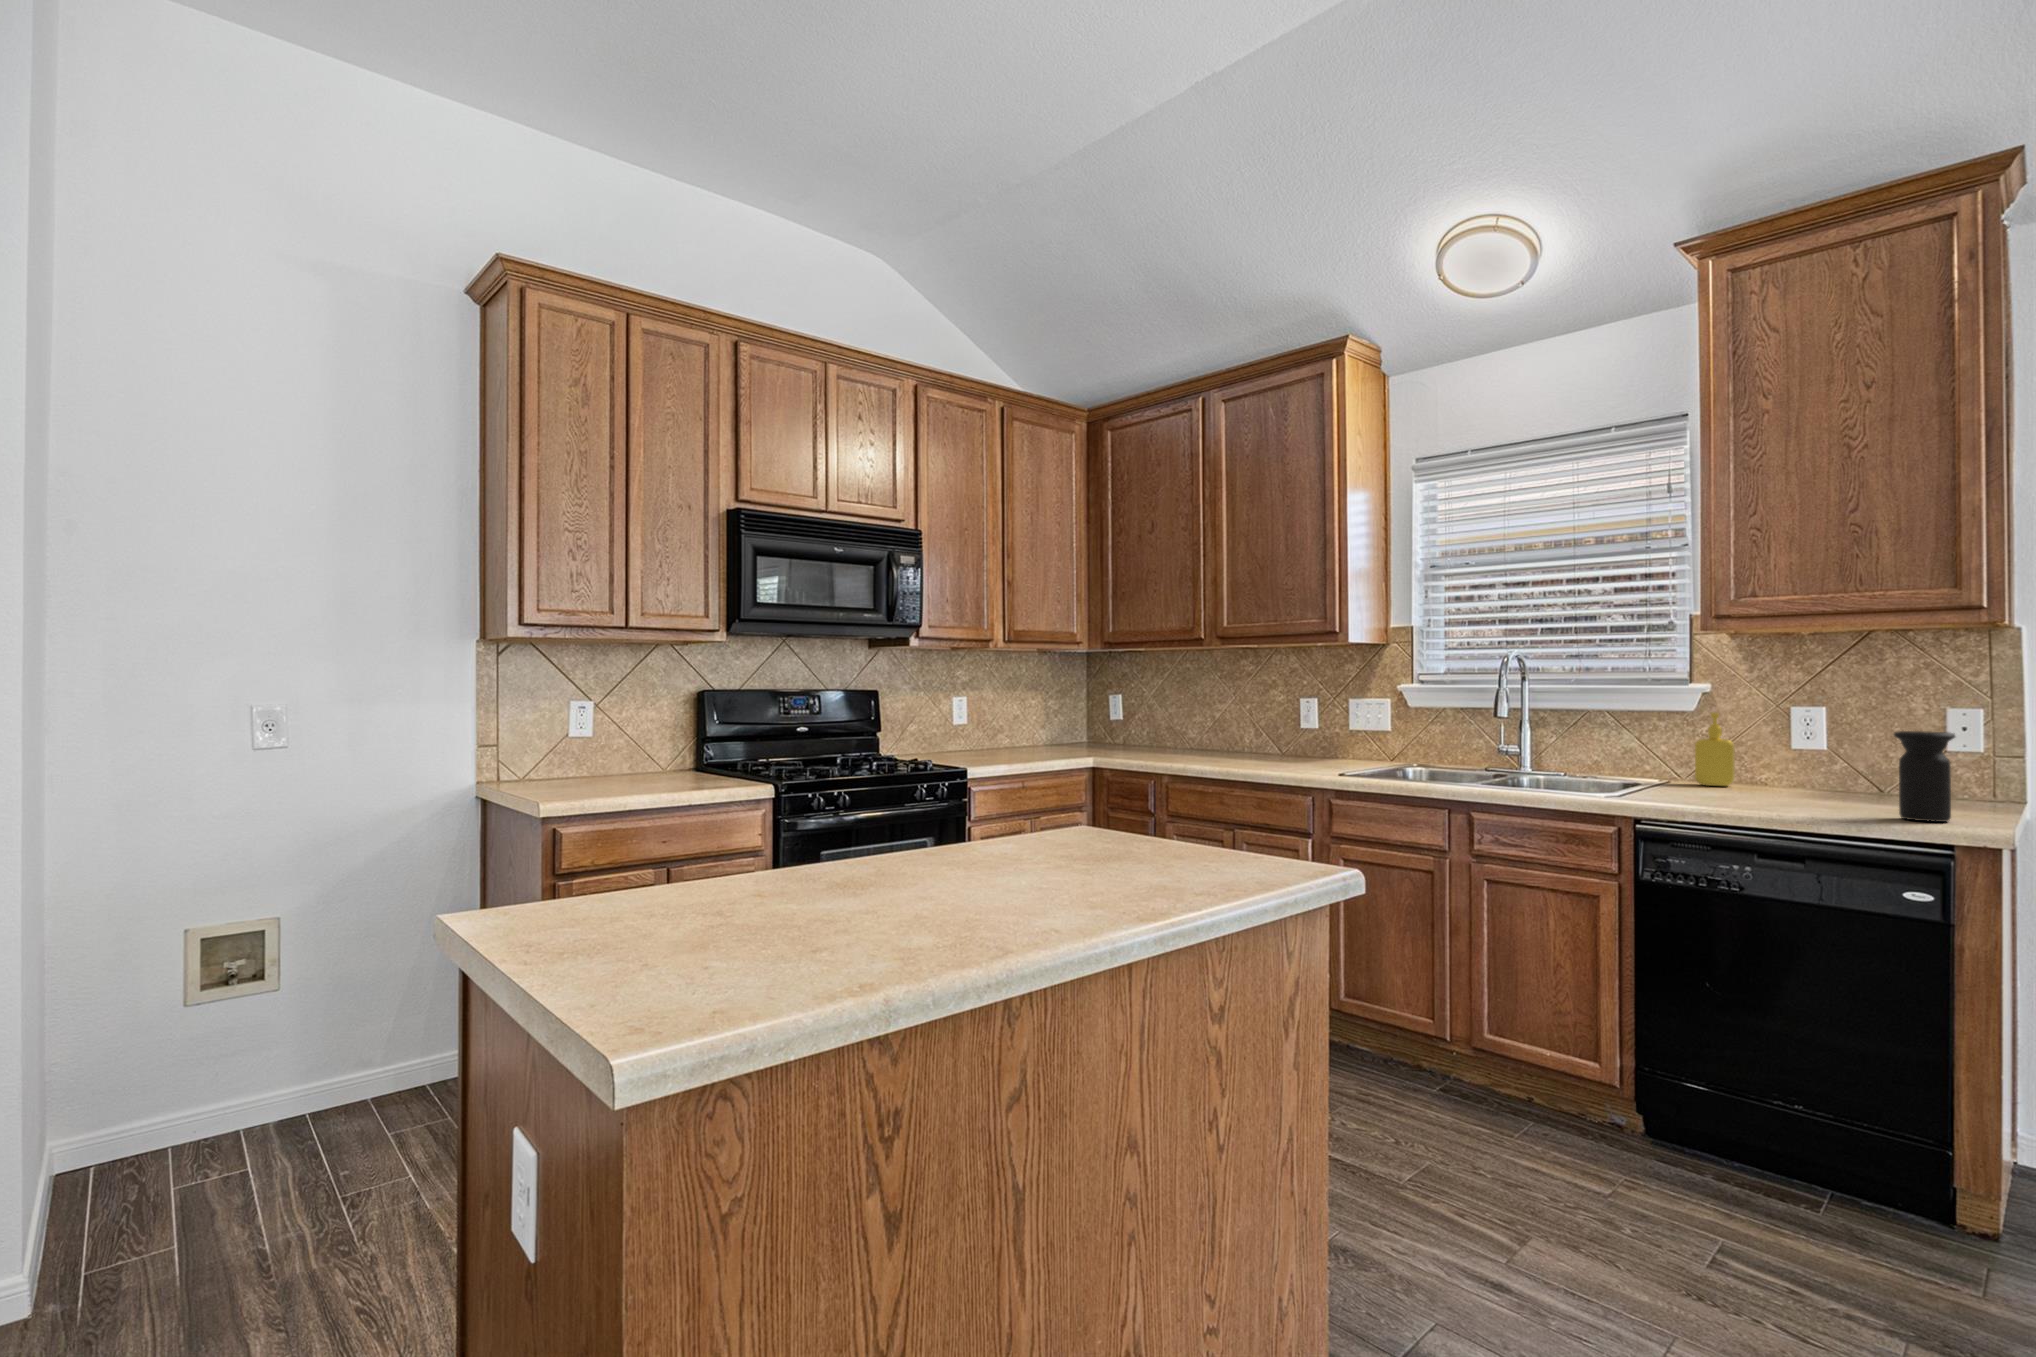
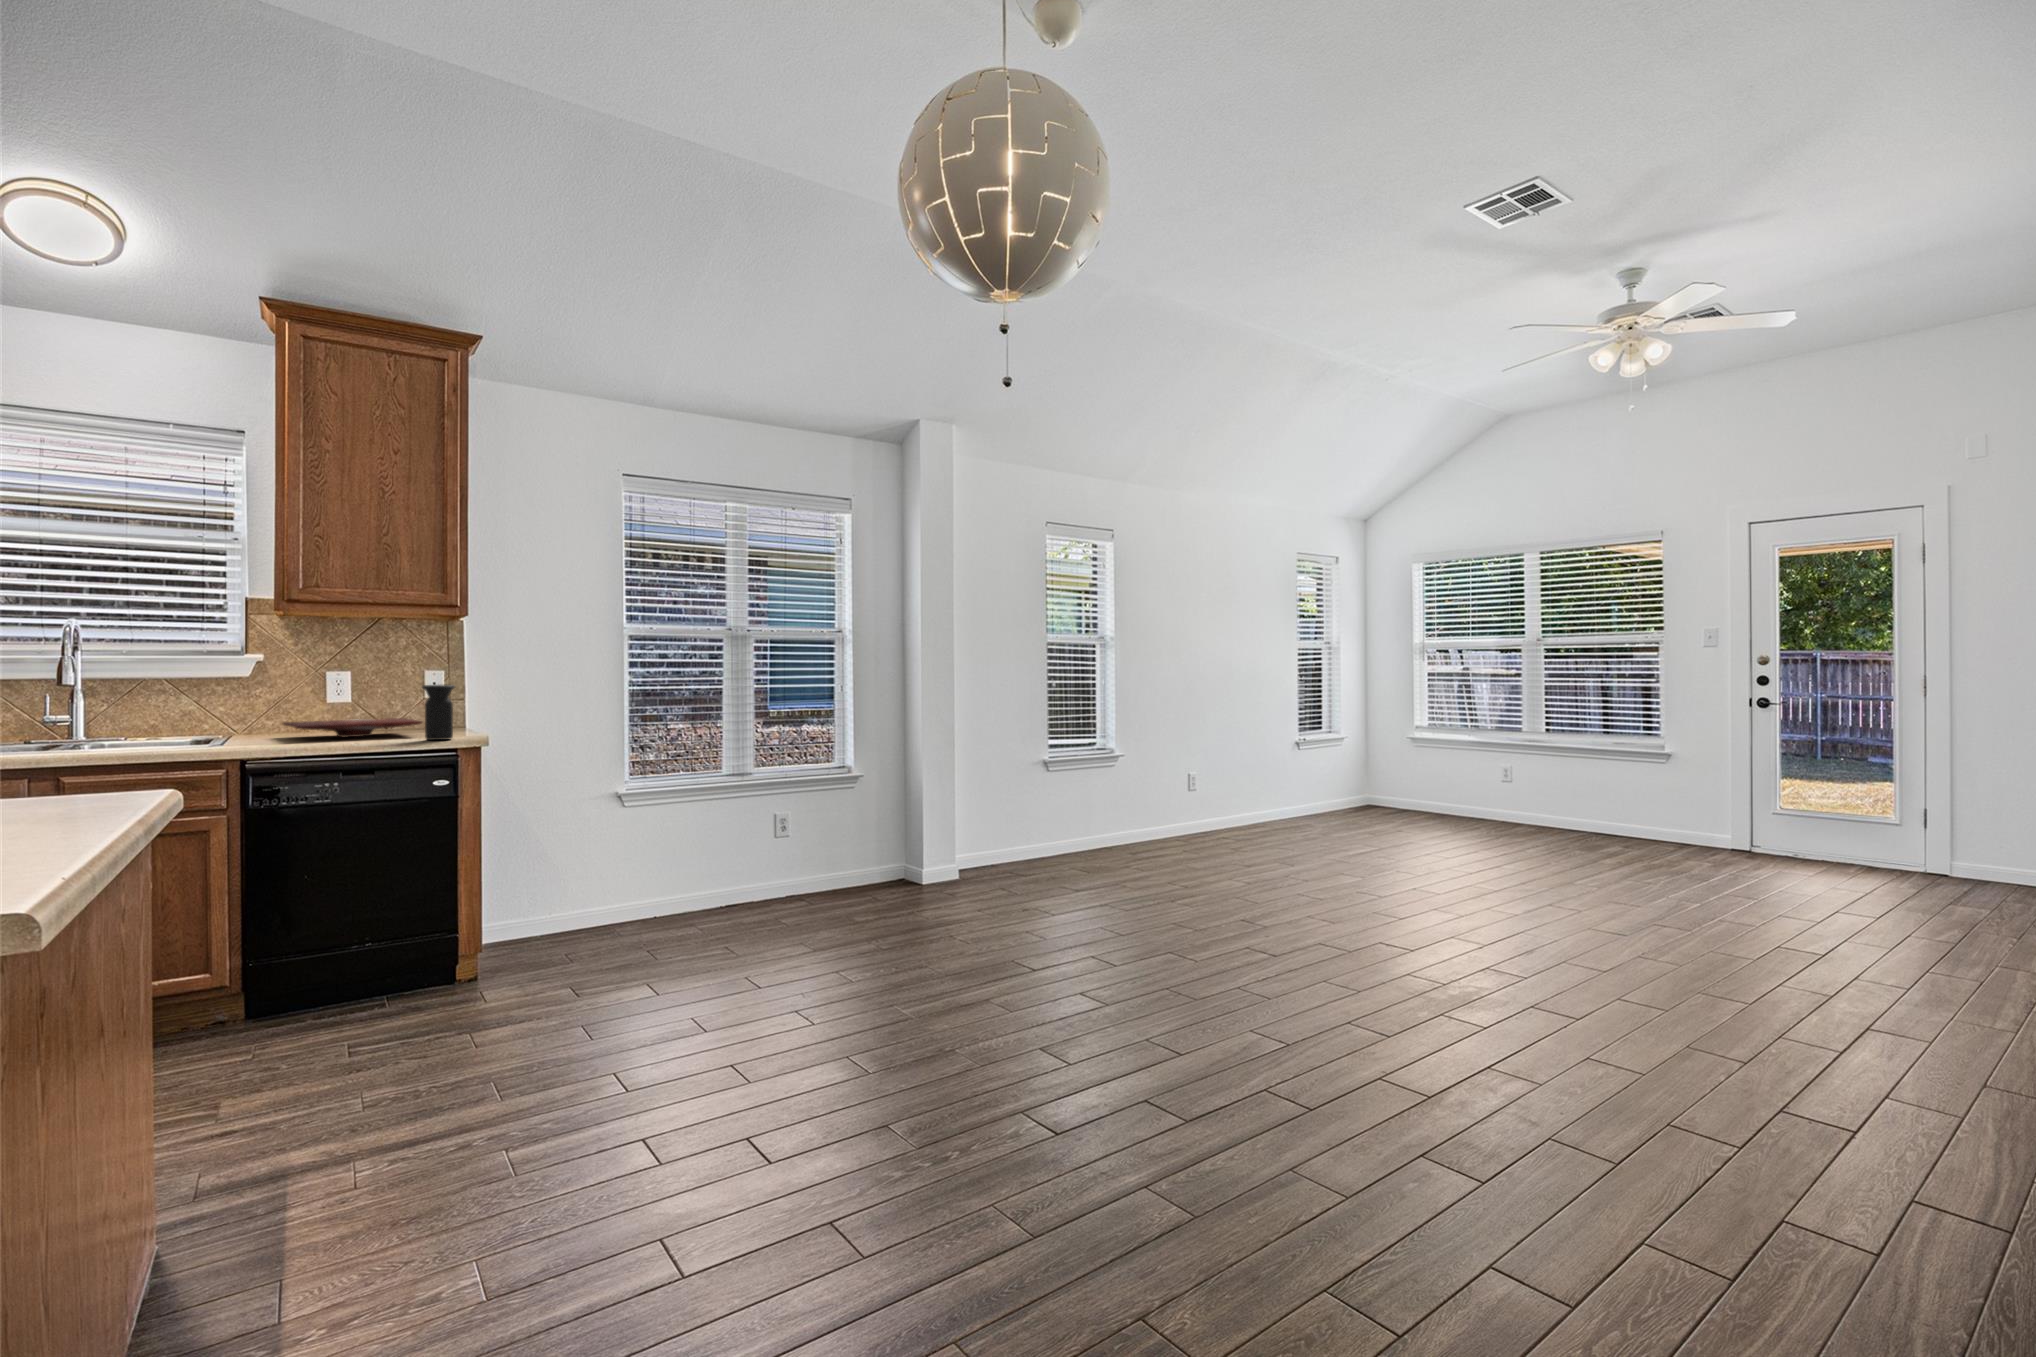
soap dispenser: present [1695,712,1735,786] -> none [253,677,286,735]
cutting board: none [1716,771,1912,801] -> present [283,718,422,737]

